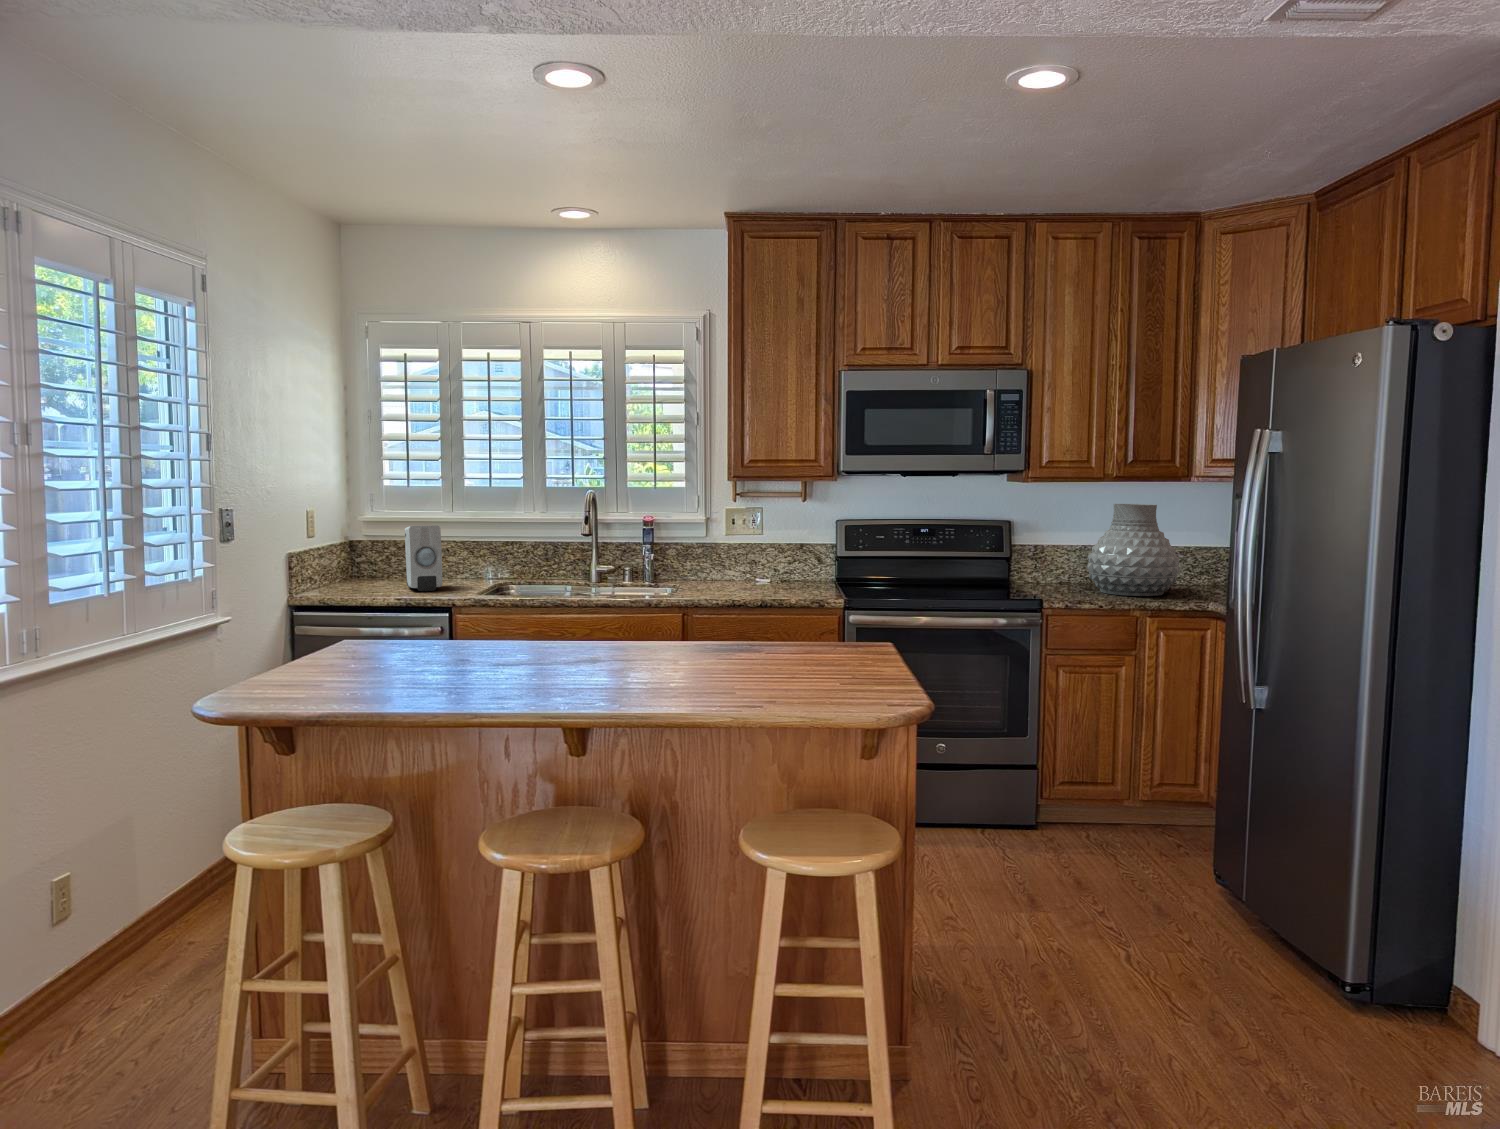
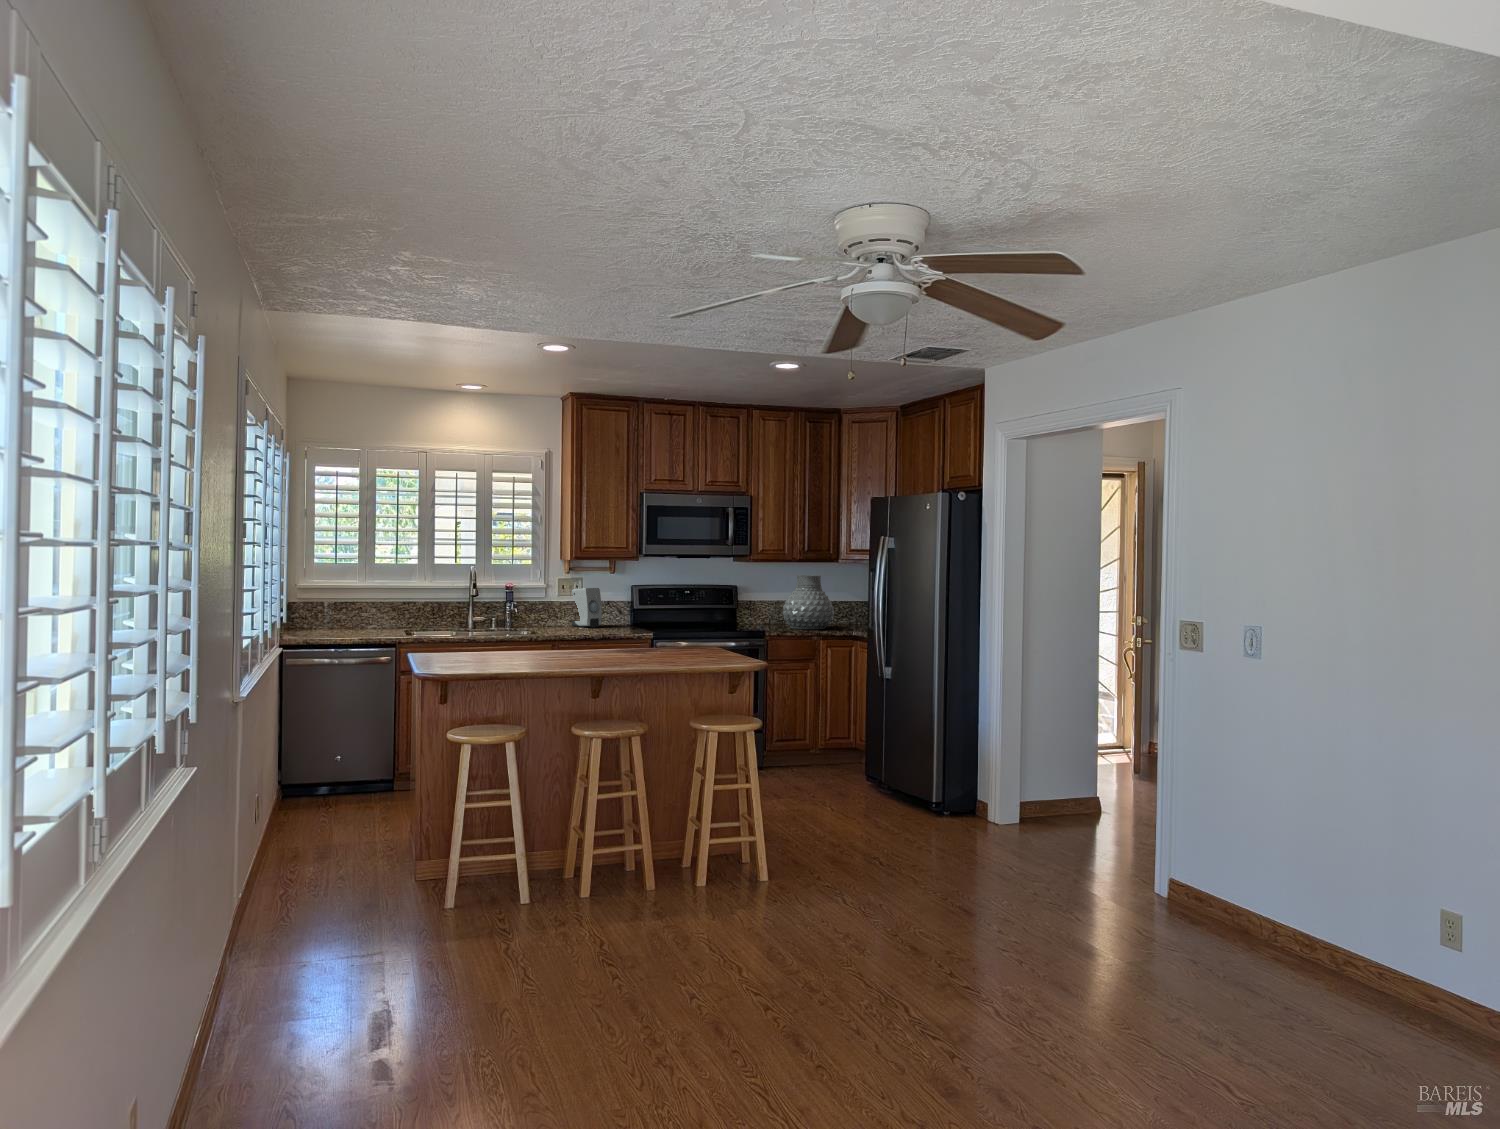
soap dispenser: present [405,526,442,591] -> present [572,588,602,628]

